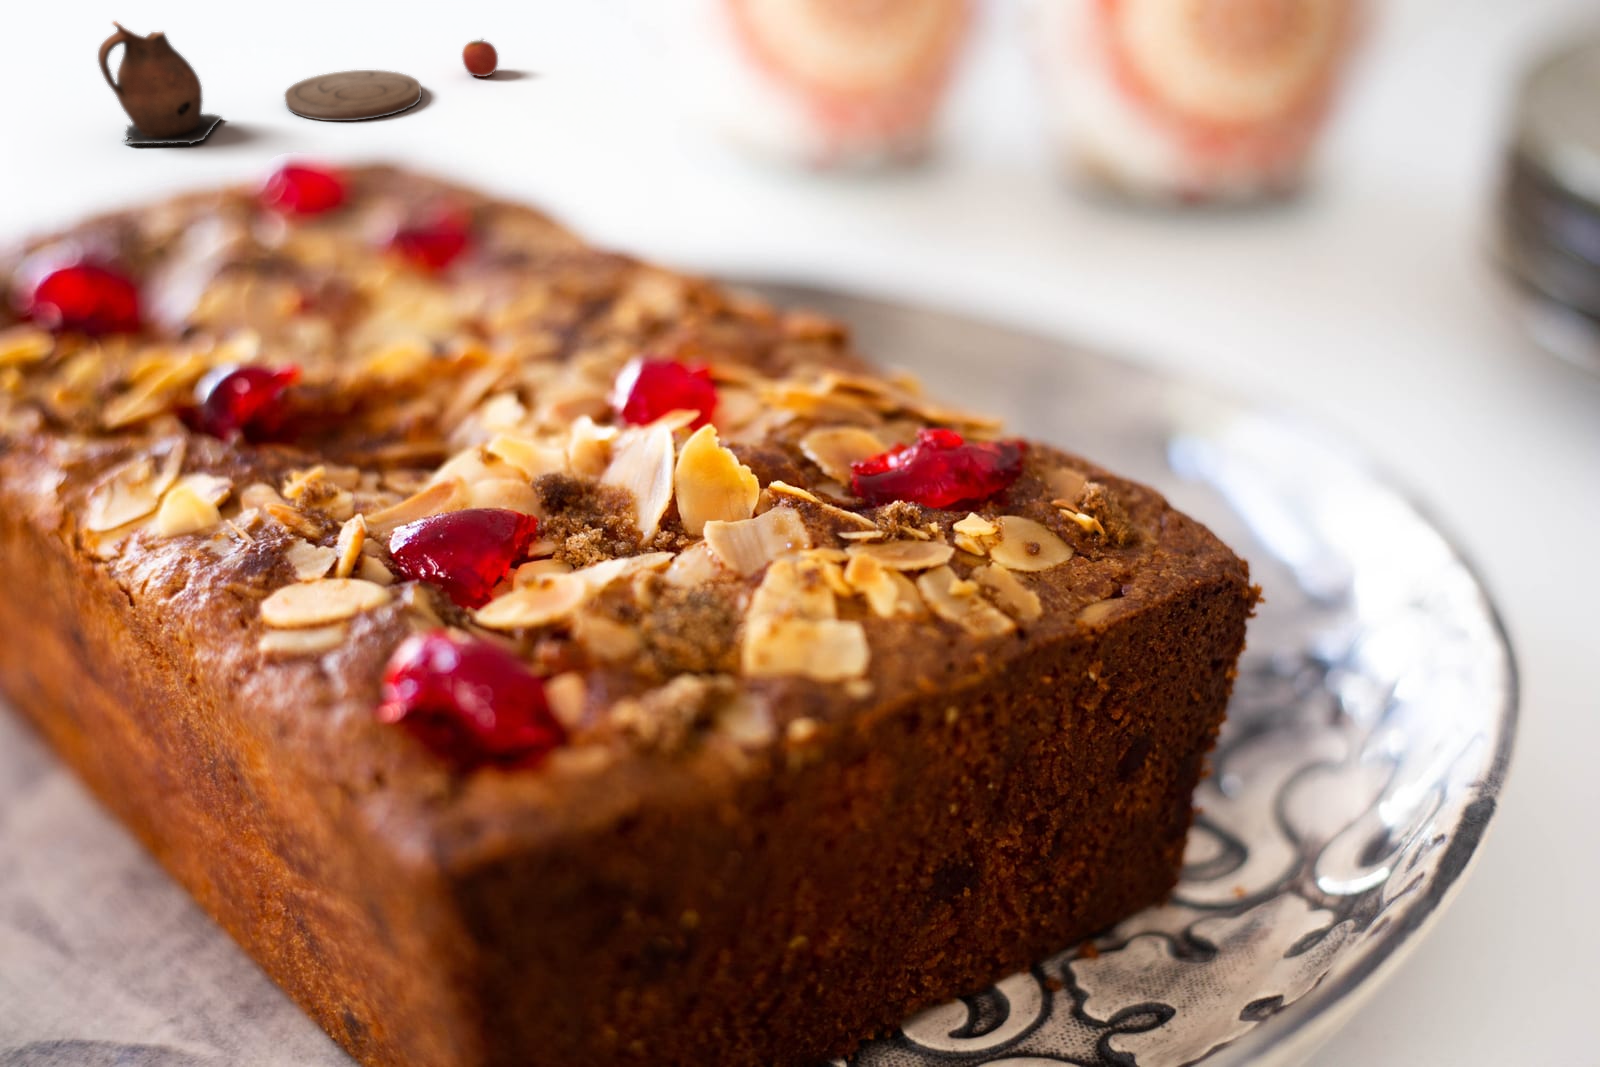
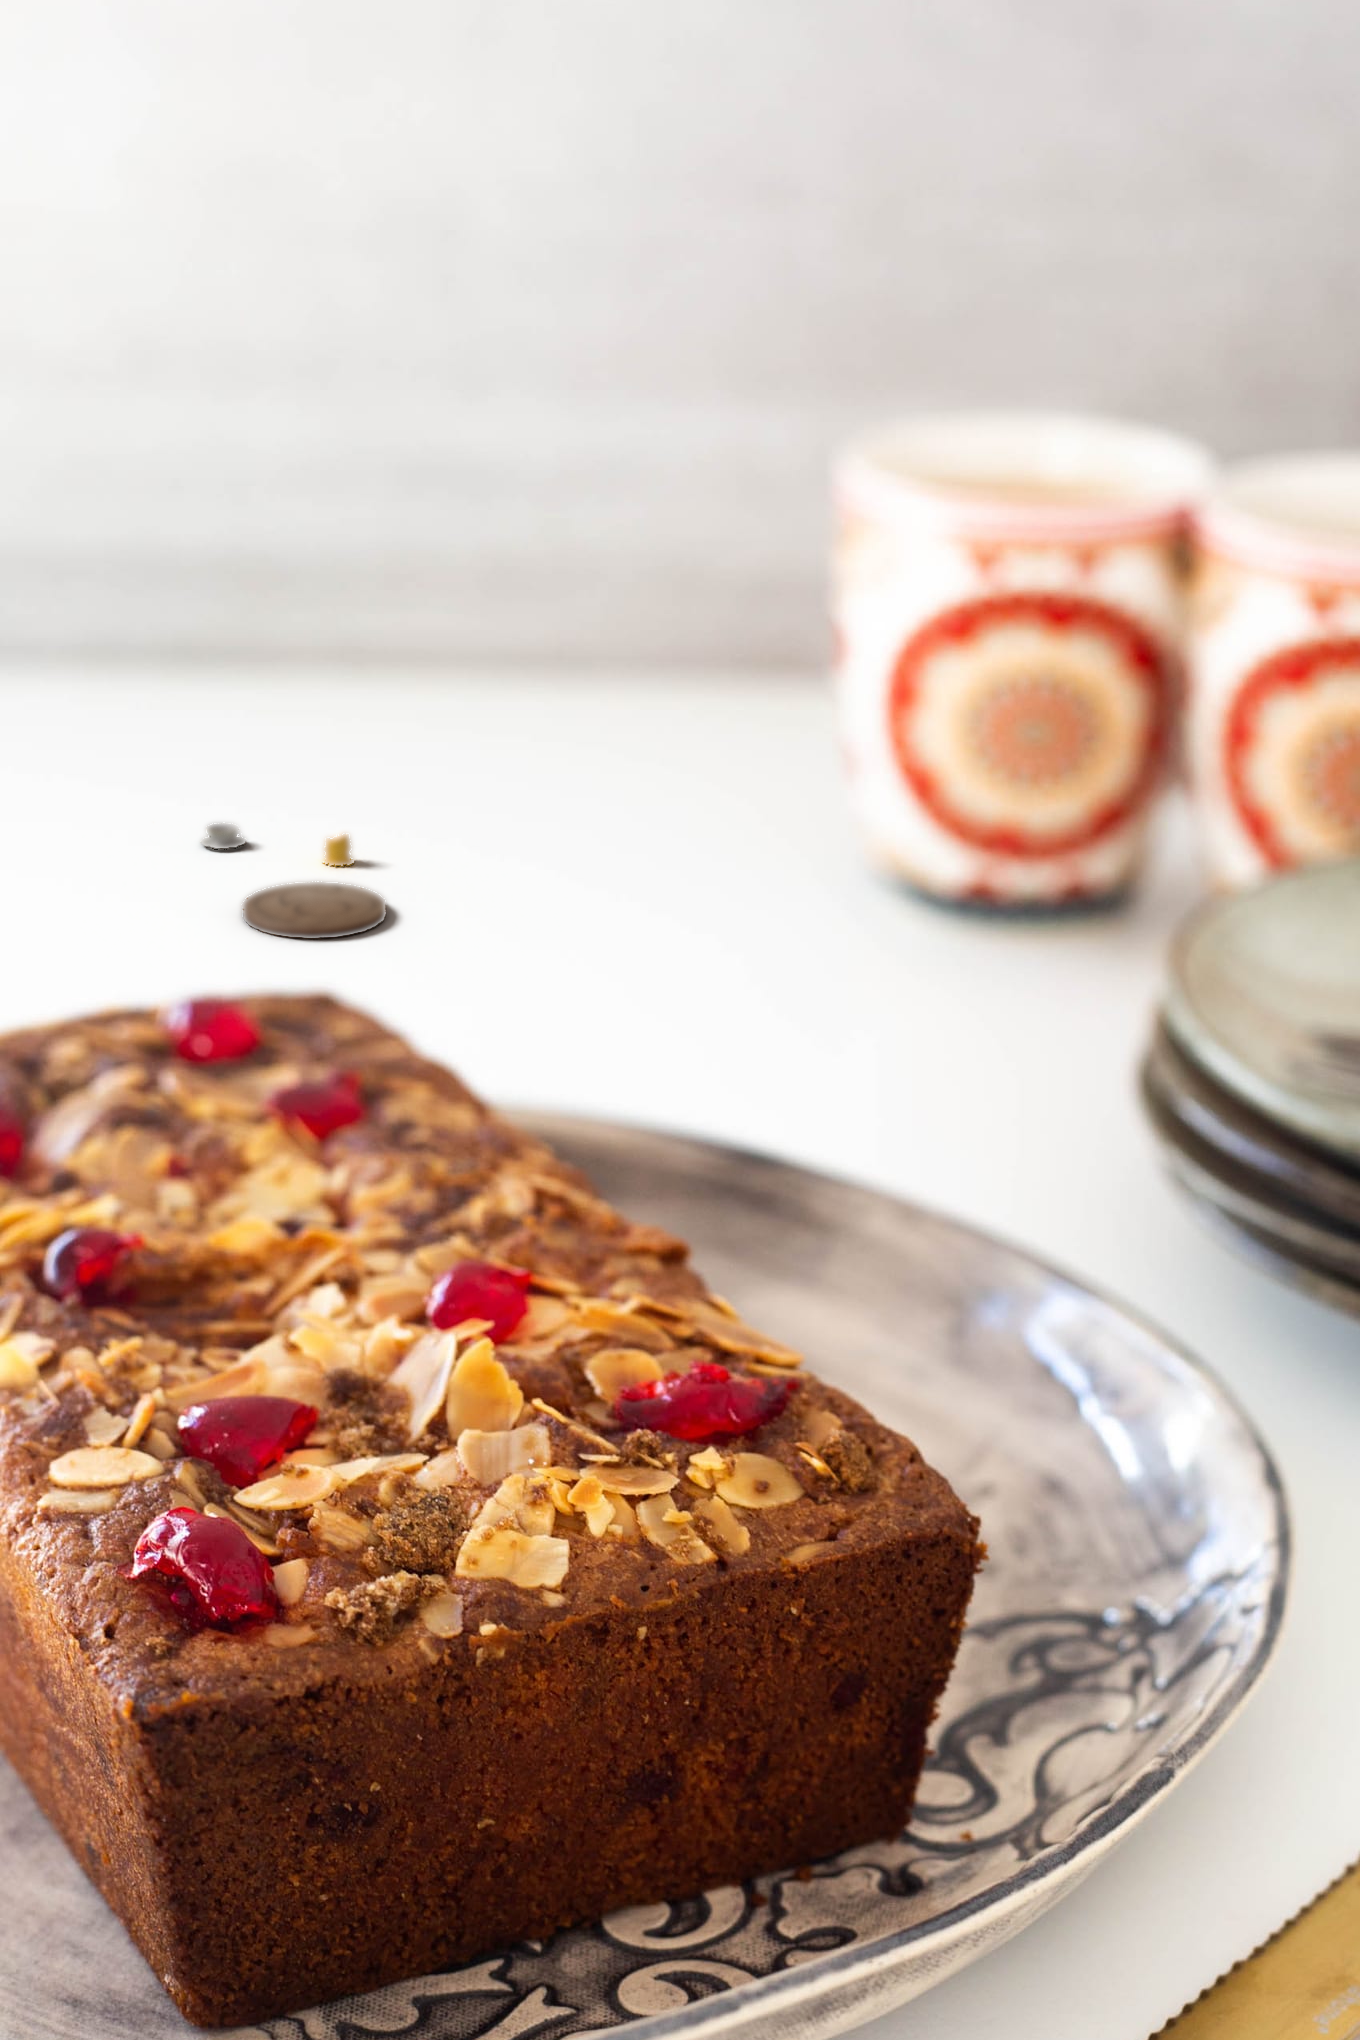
ceramic pitcher: present [98,22,221,144] -> none [54,822,175,952]
candle: none [349,24,380,58] -> present [325,835,353,866]
teacup: none [230,27,274,51] -> present [203,823,245,849]
apple: present [462,40,498,77] -> none [436,861,474,900]

